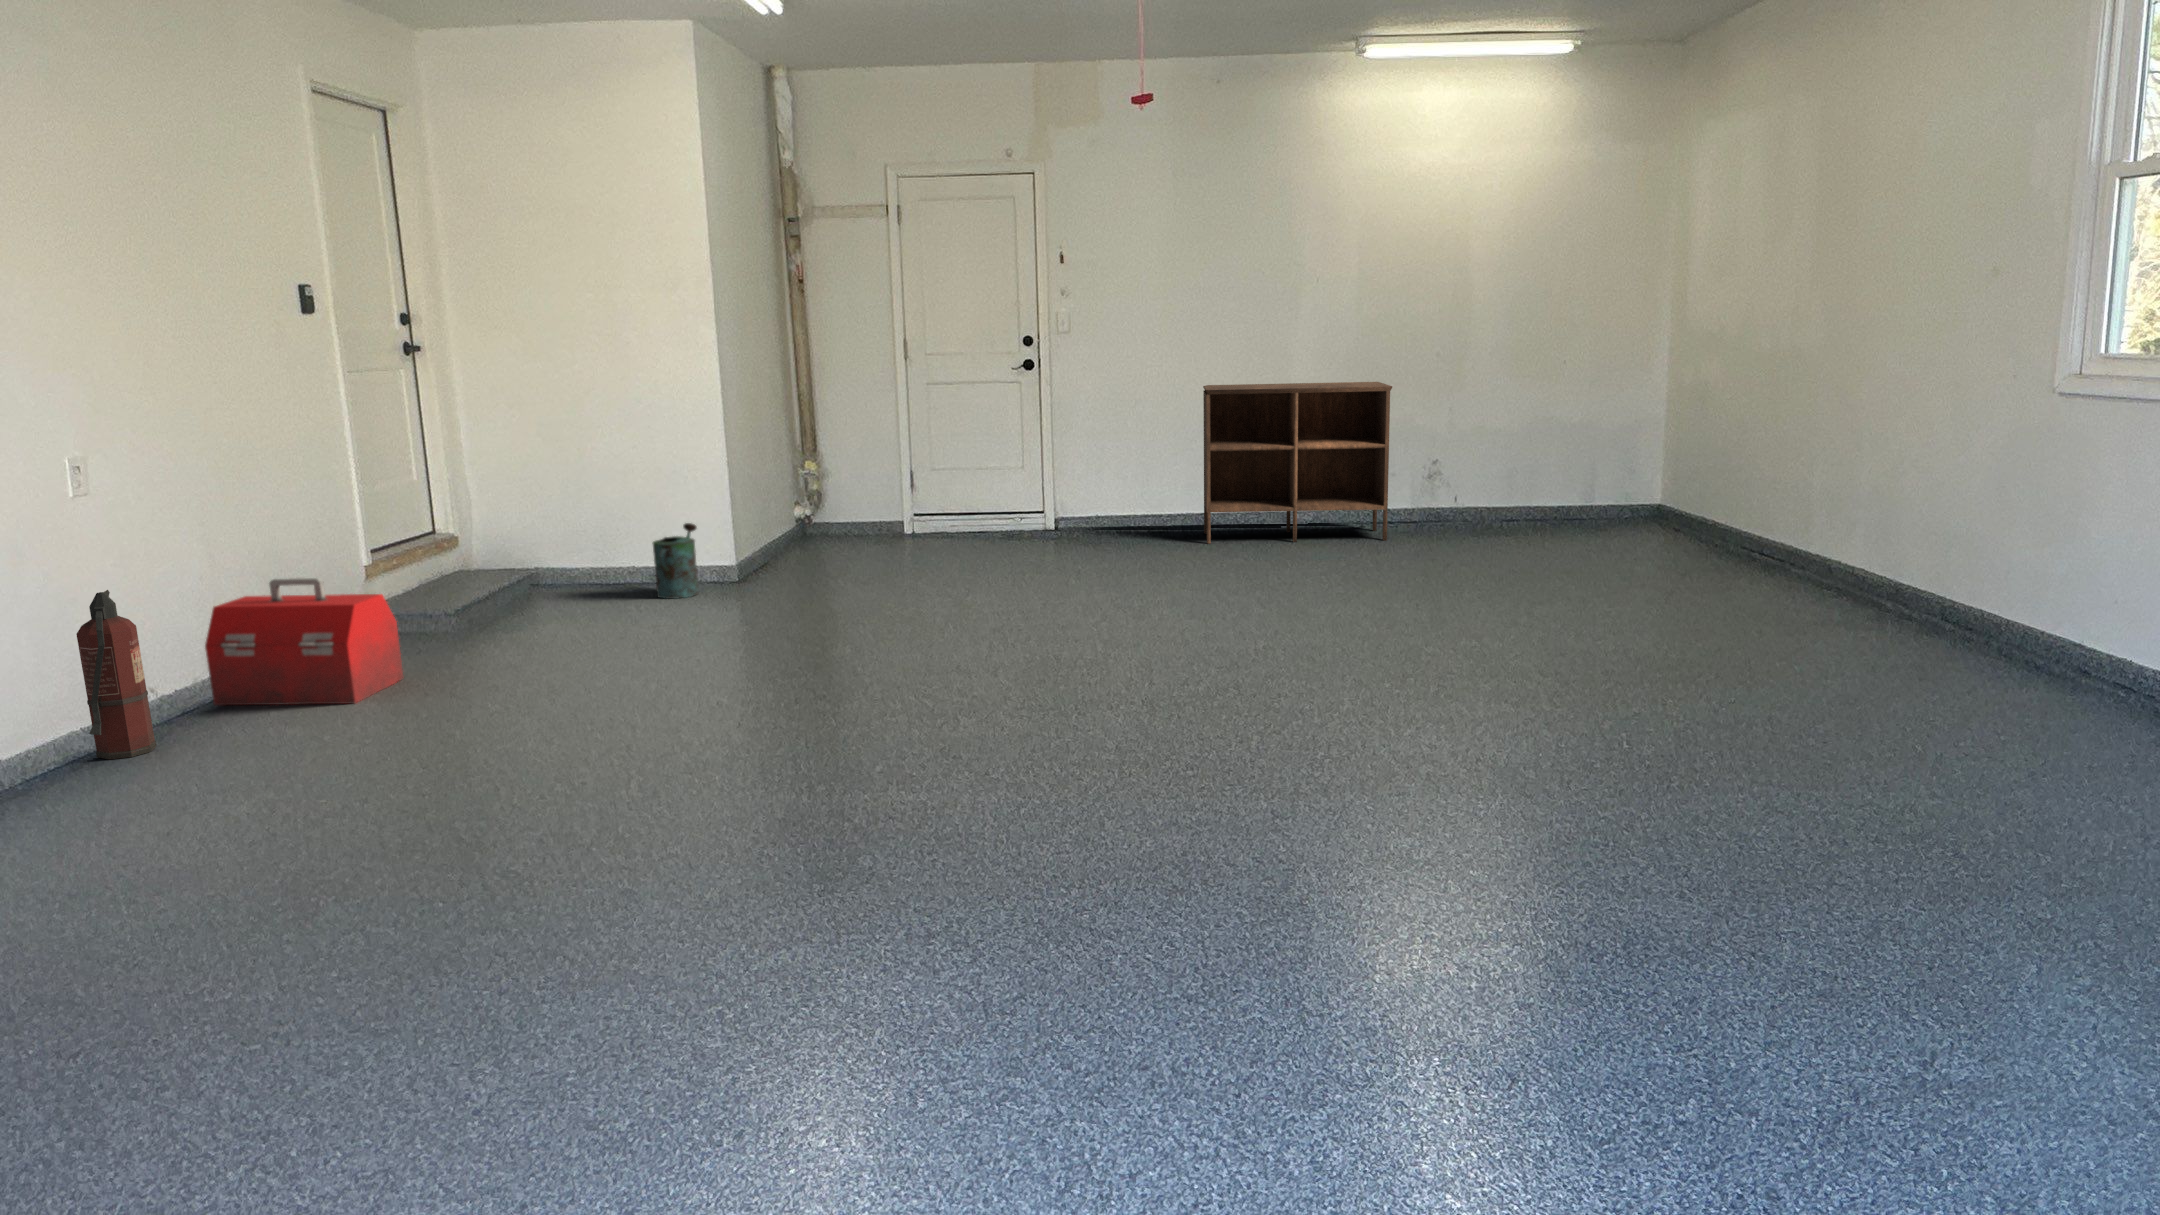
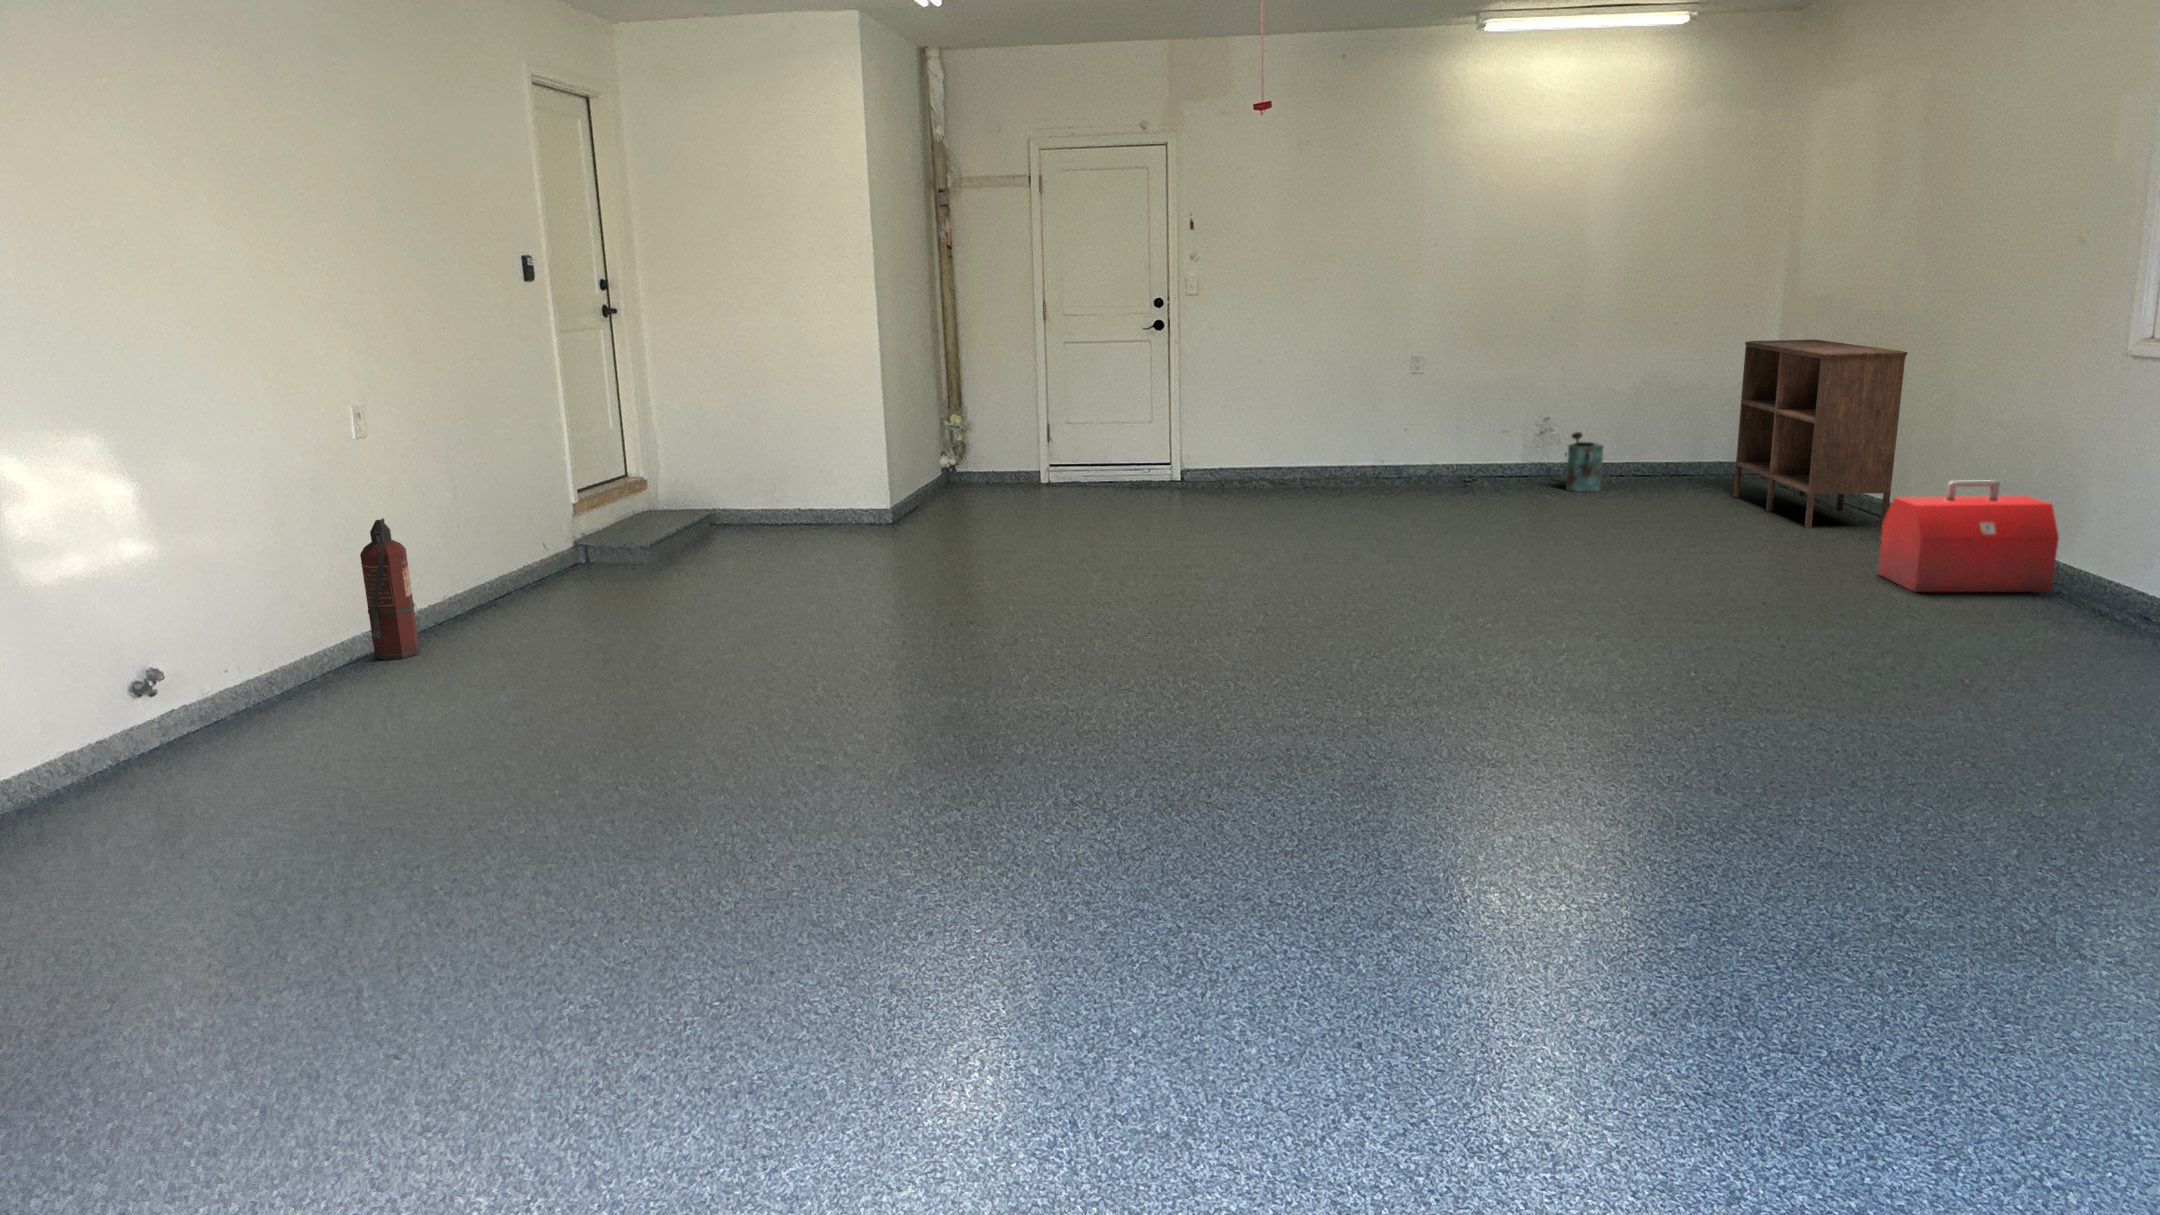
shelving unit: present [1203,382,1392,544] -> present [1733,340,1908,529]
watering can: present [653,523,699,599] -> present [1566,432,1603,492]
toolbox: present [205,578,403,705] -> present [1878,480,2059,592]

